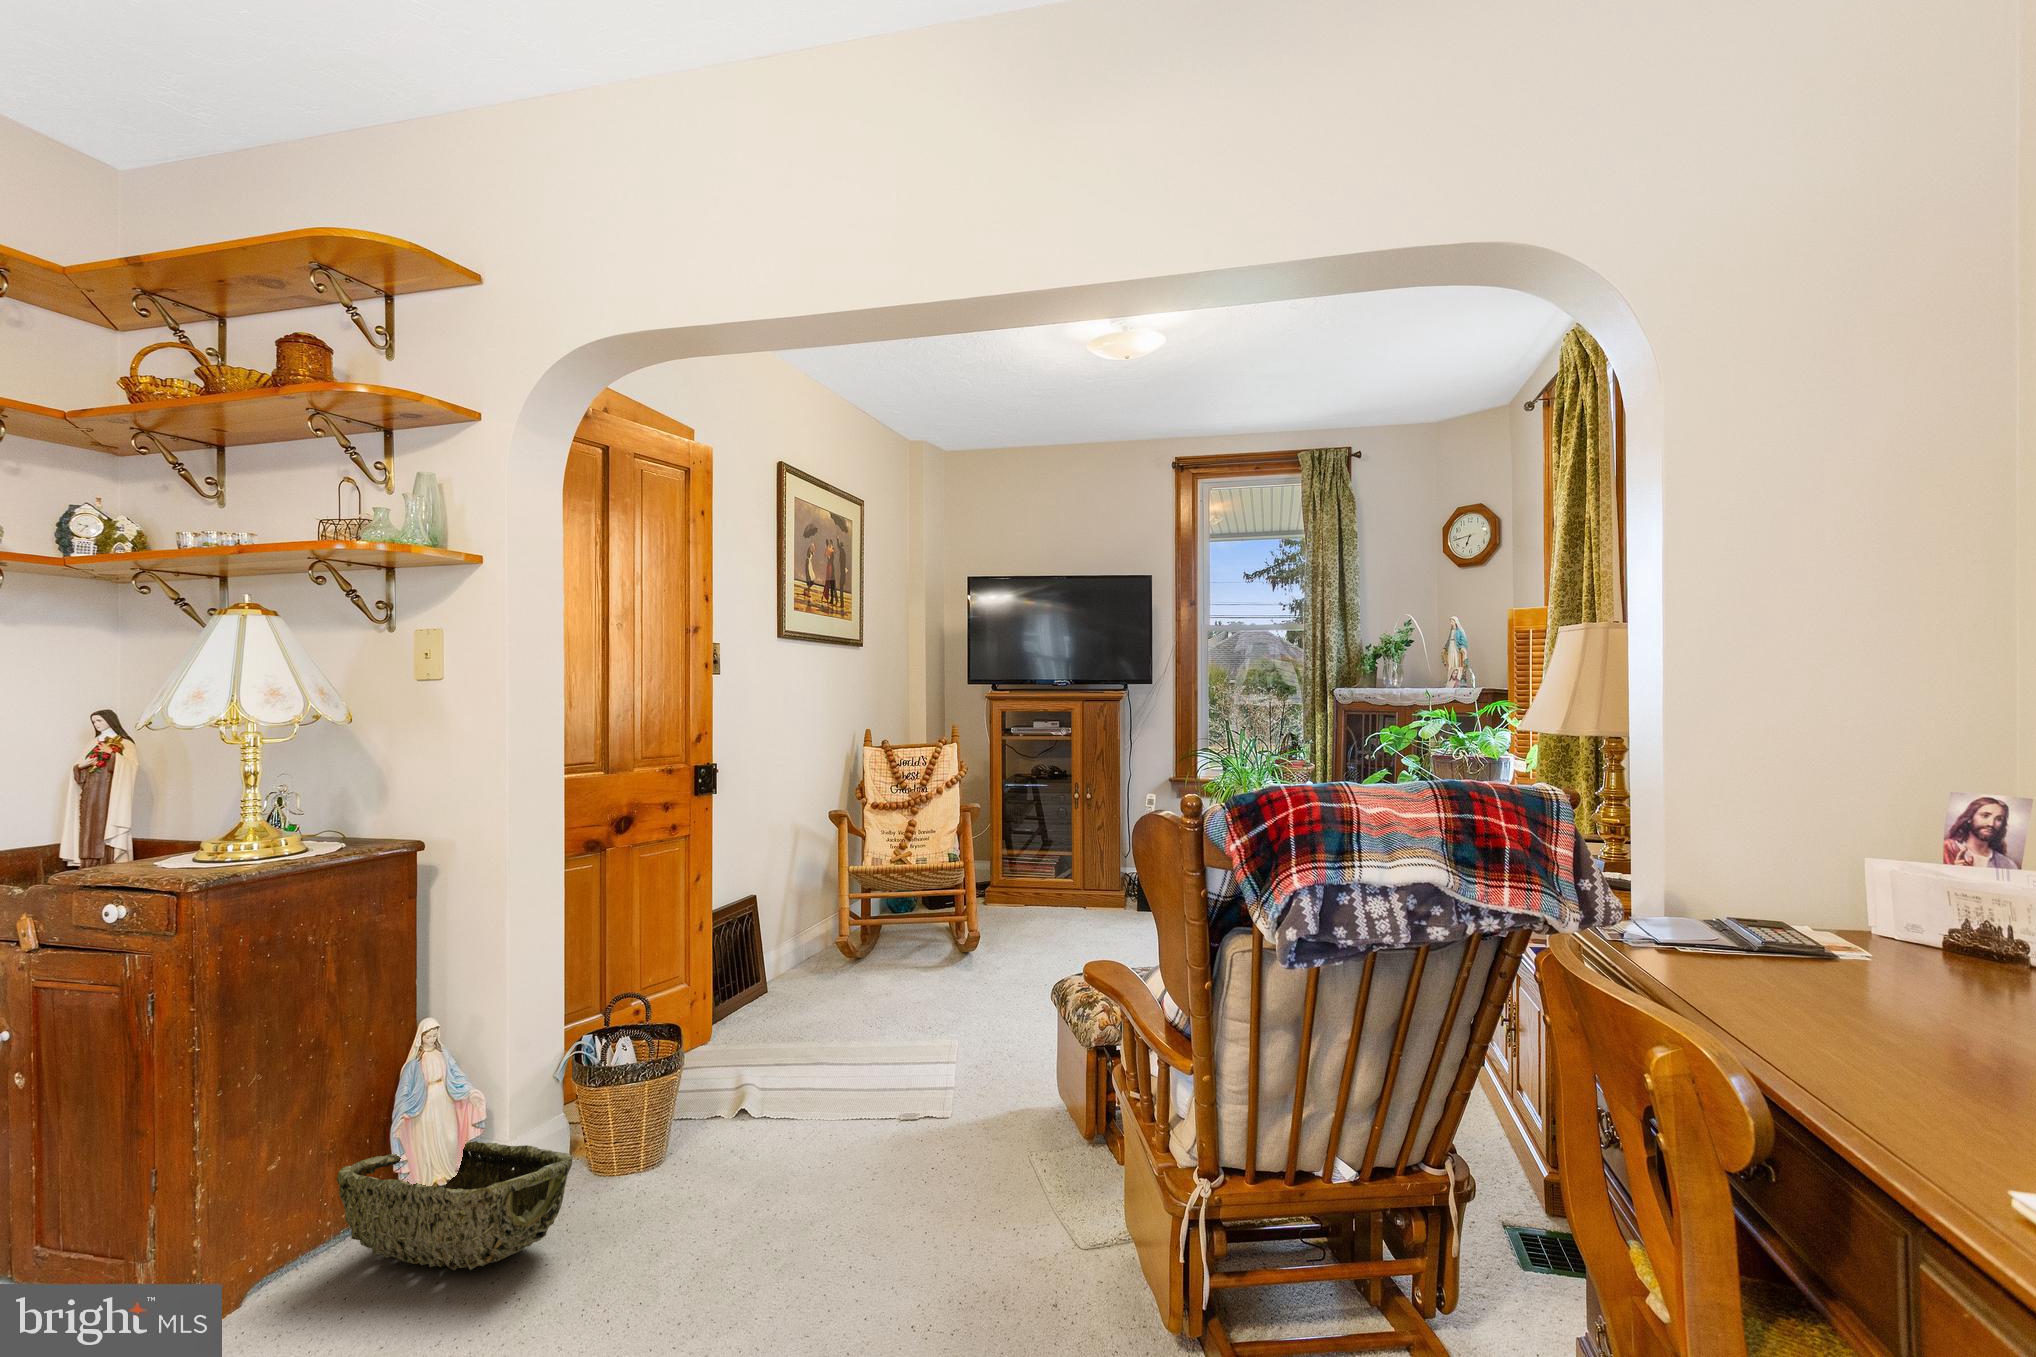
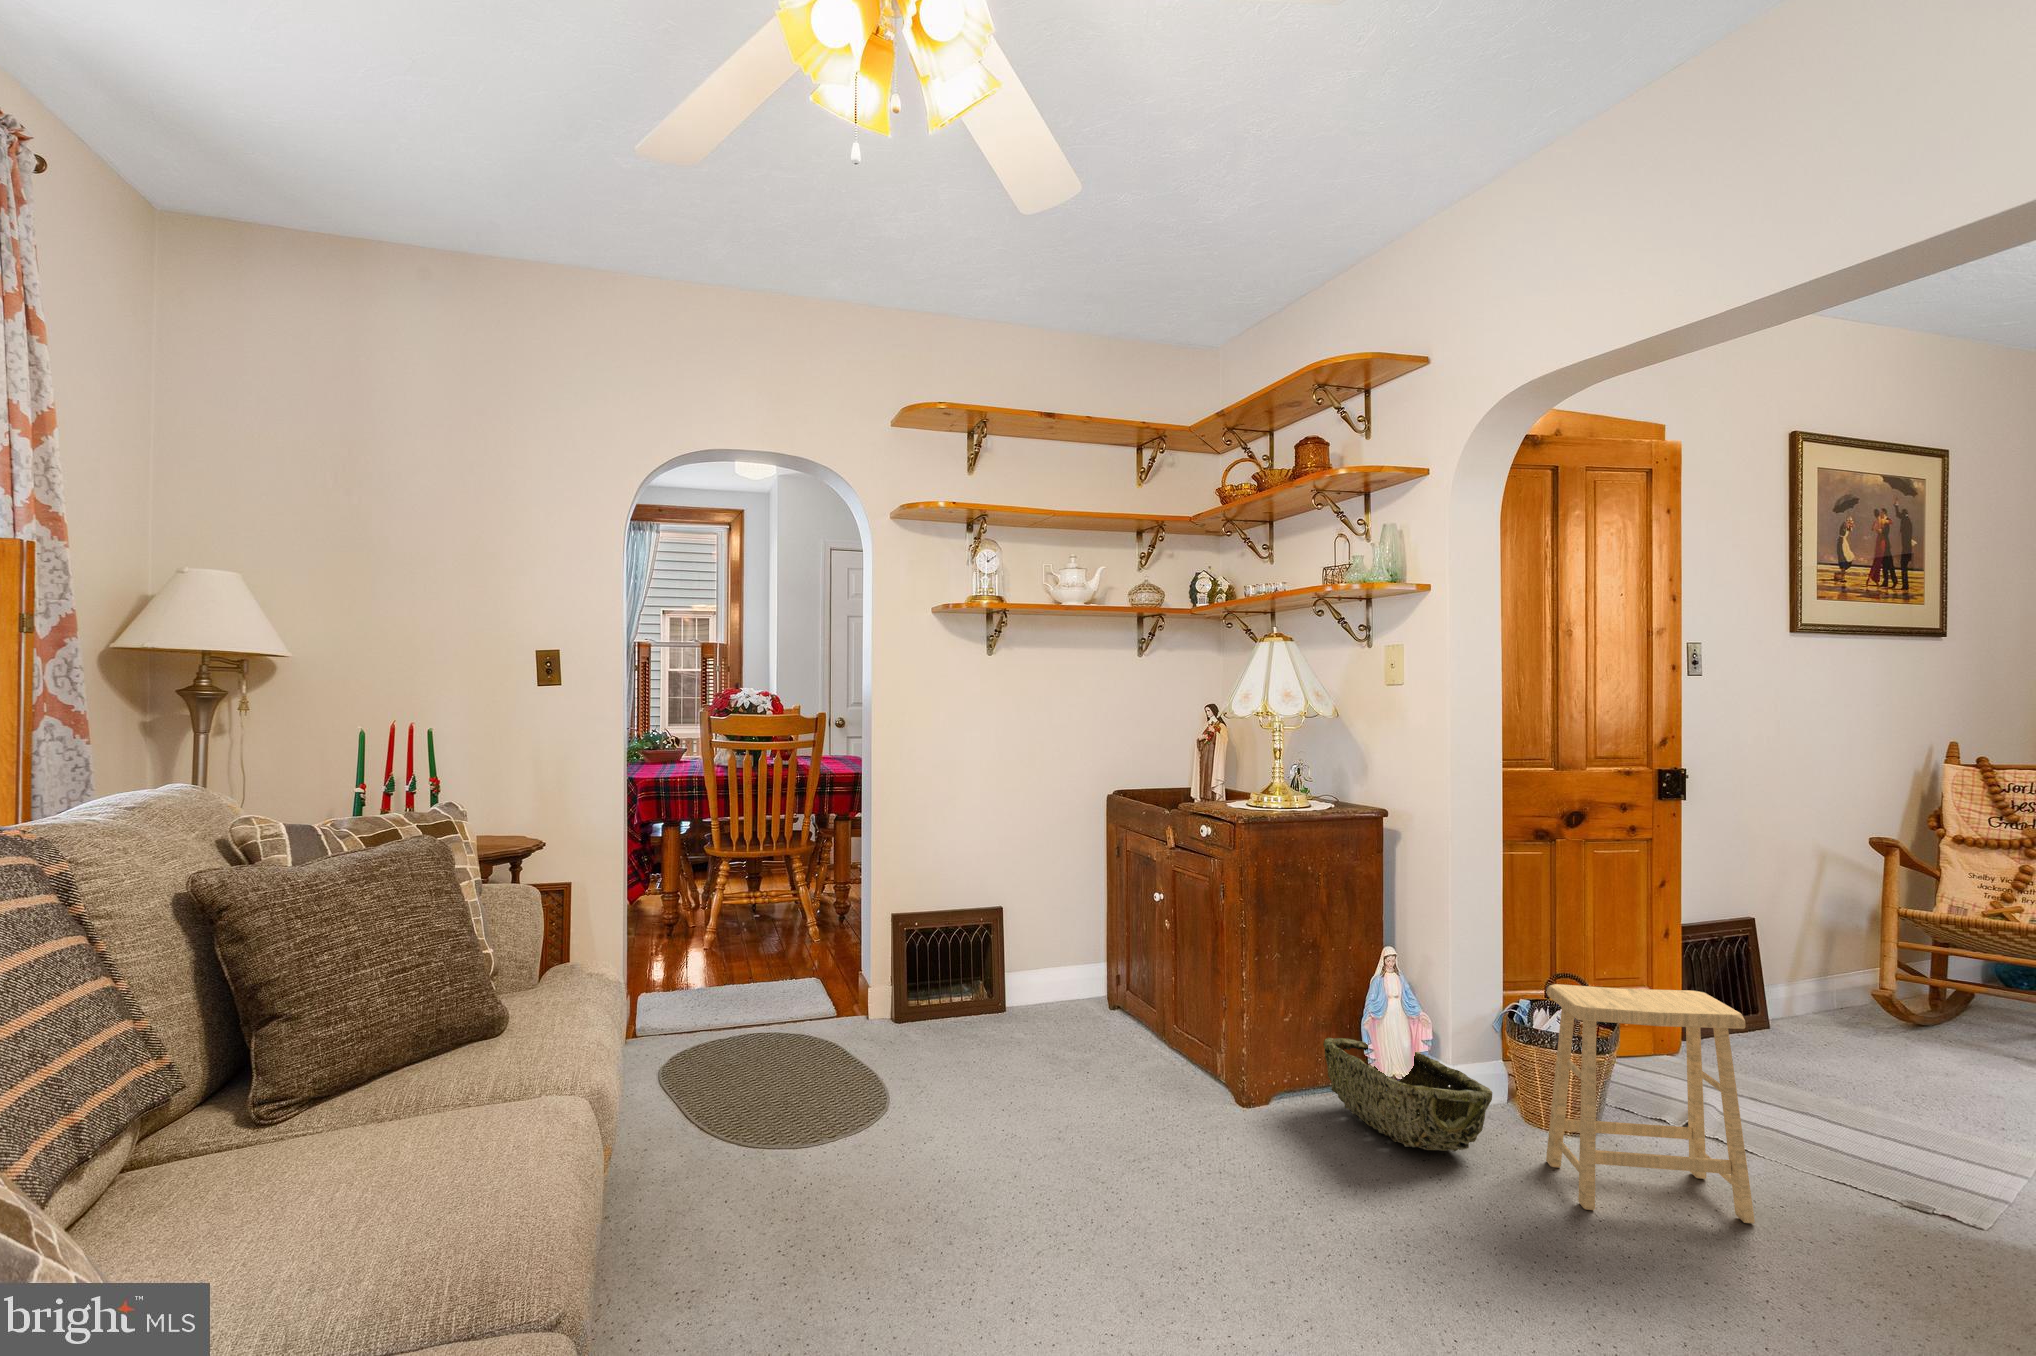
footstool: none [627,979,816,1246] -> present [1546,984,1755,1224]

